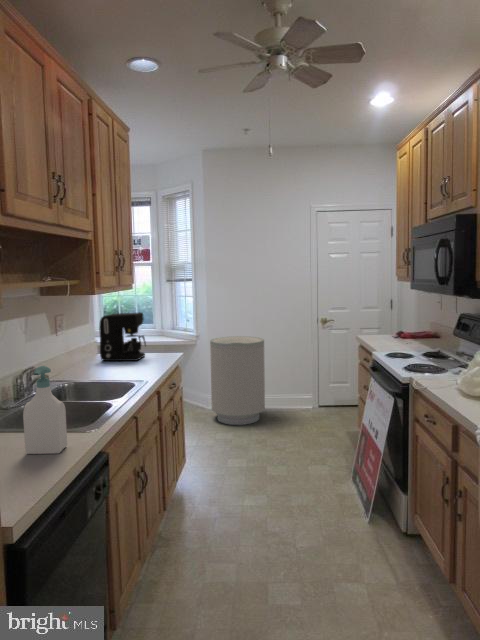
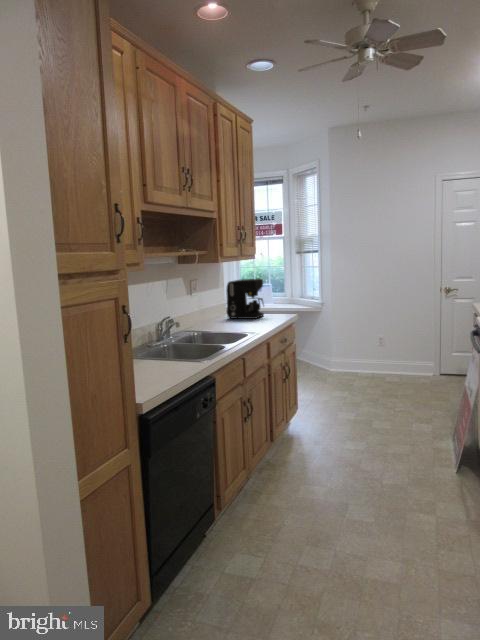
trash can: present [210,336,265,425] -> none [332,304,384,385]
soap bottle: present [23,366,67,454] -> none [156,310,185,371]

